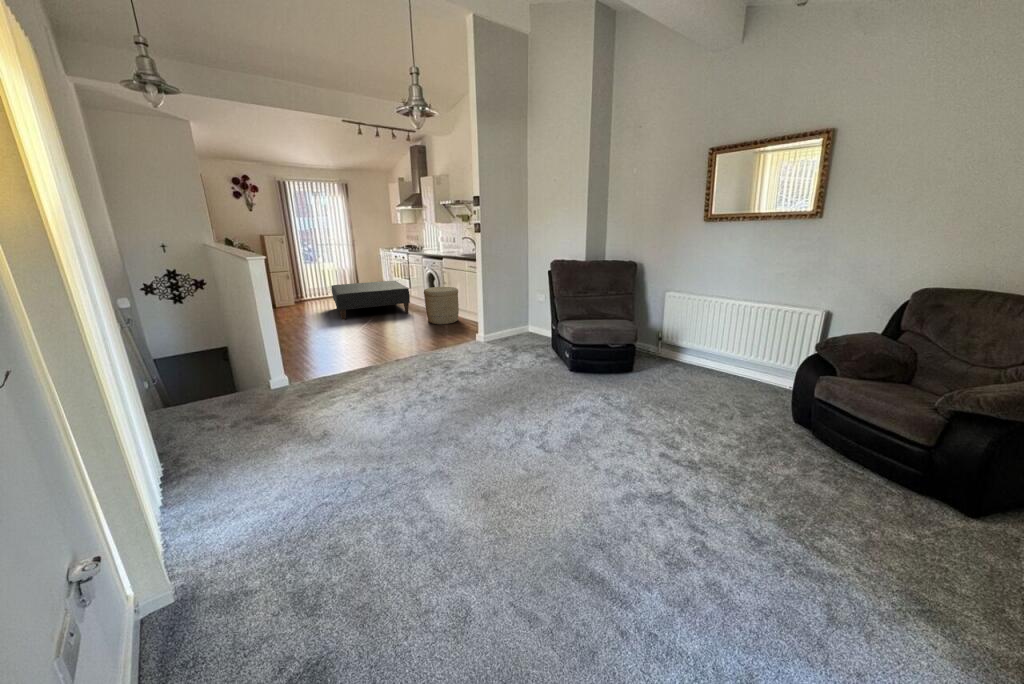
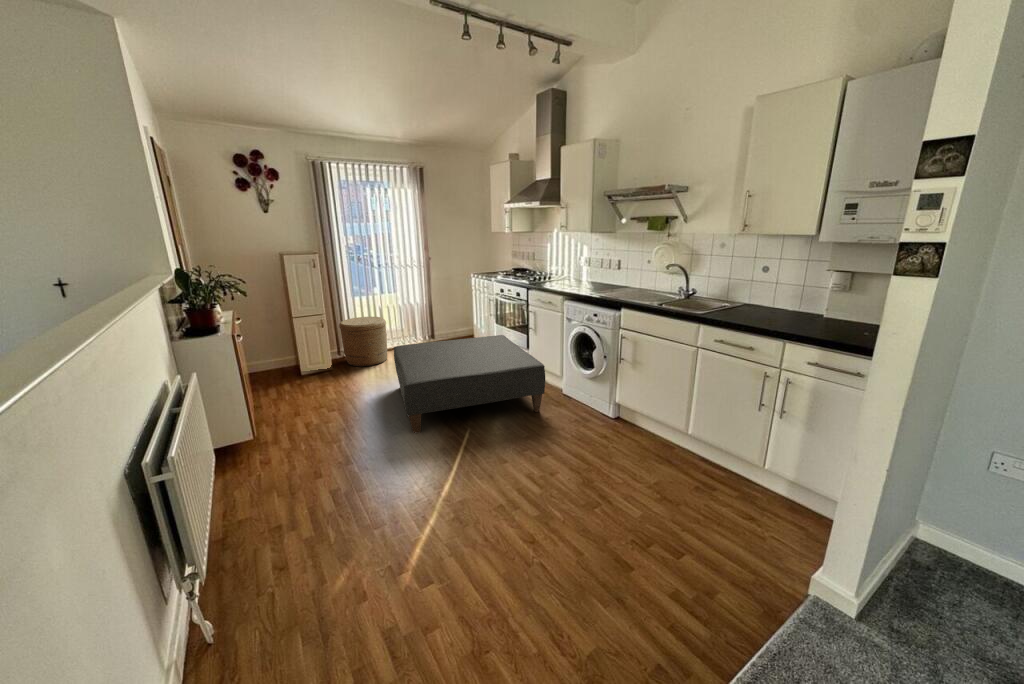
woven basket: present [424,287,459,324] -> present [339,317,387,367]

